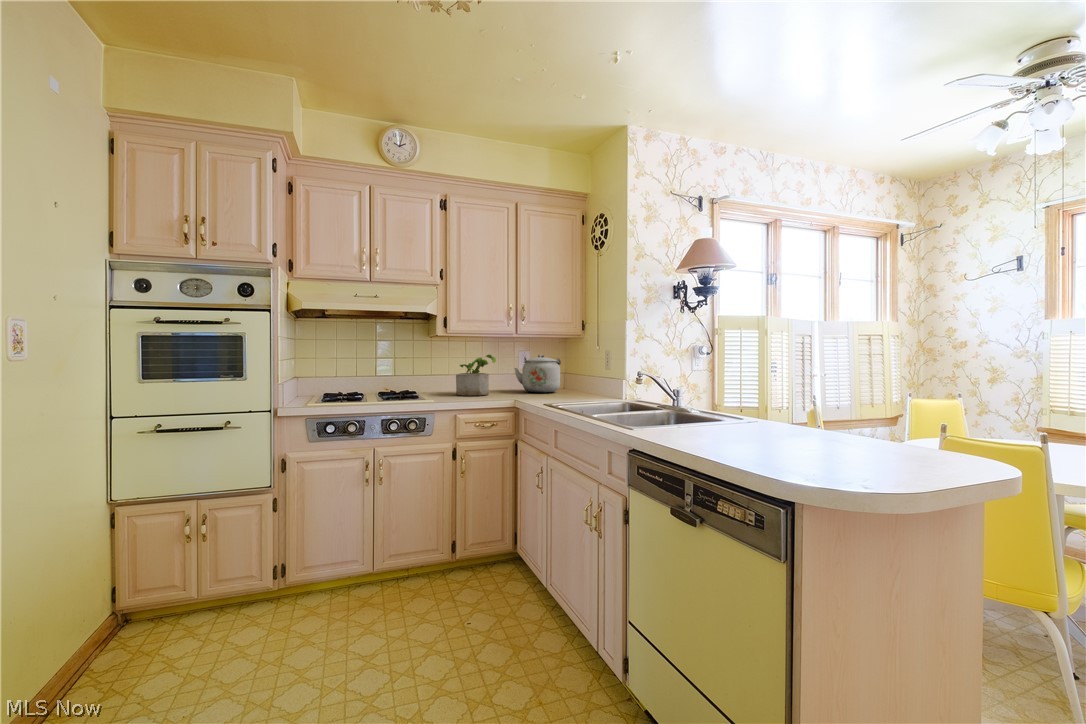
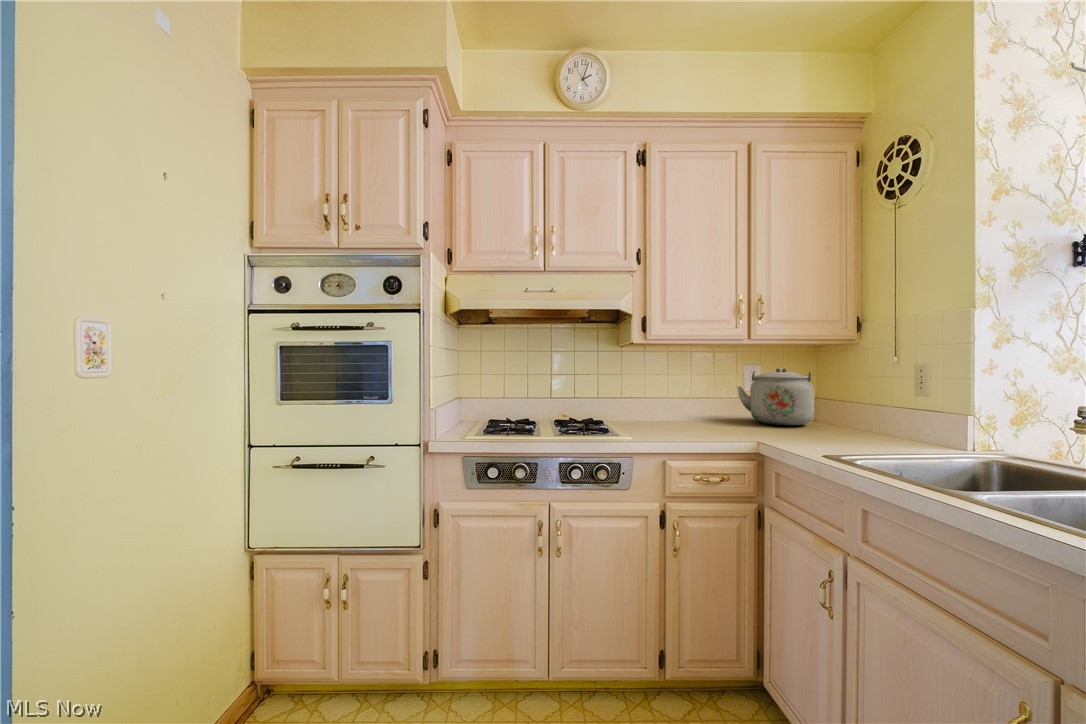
potted plant: present [456,355,496,396] -> none [655,368,715,428]

